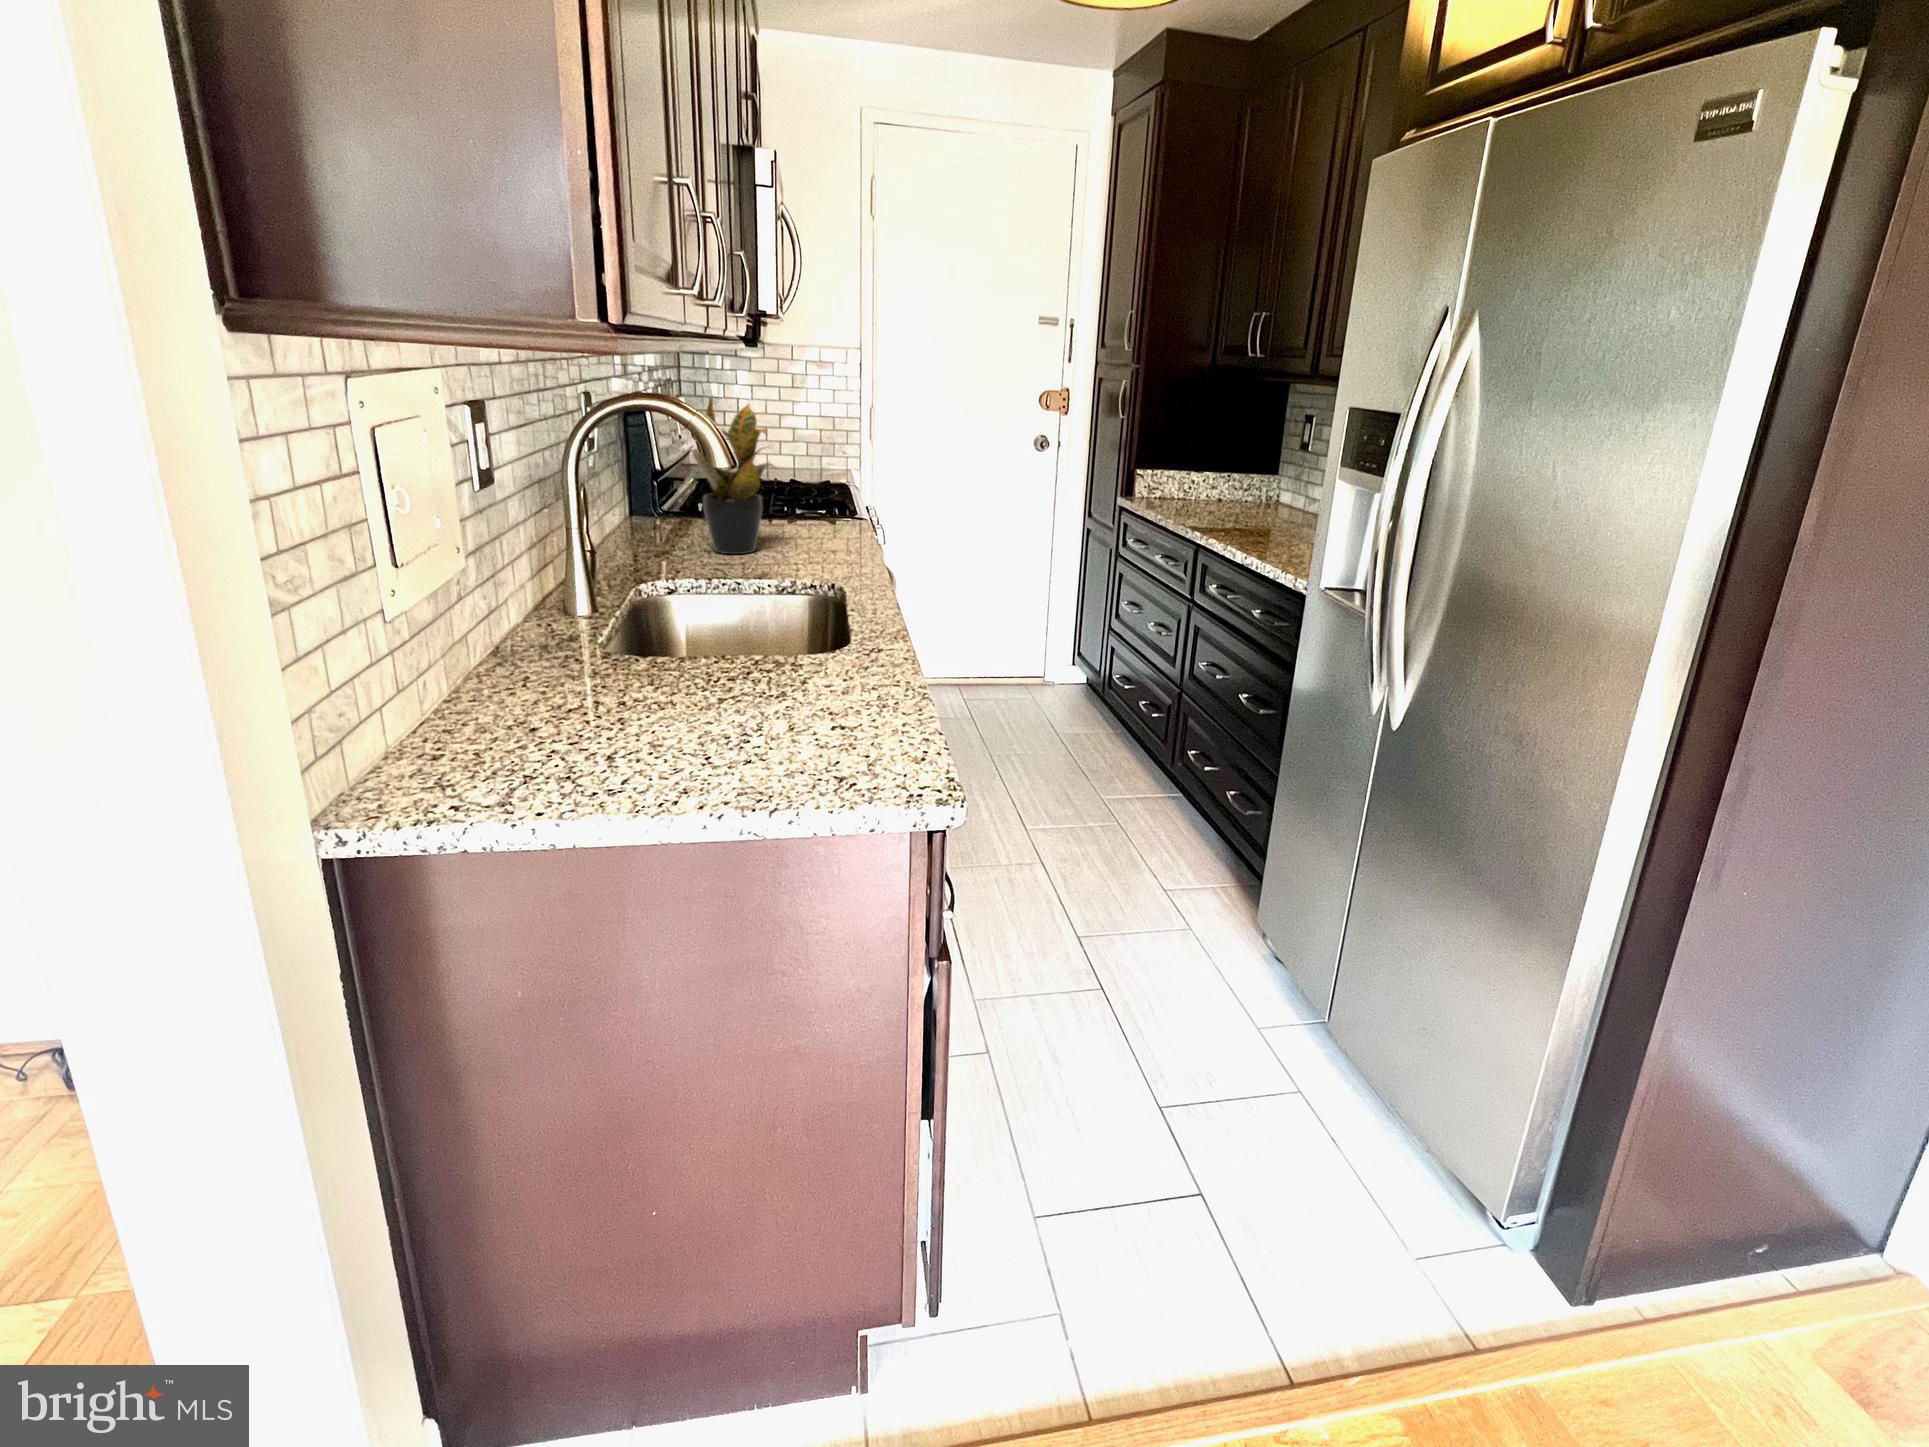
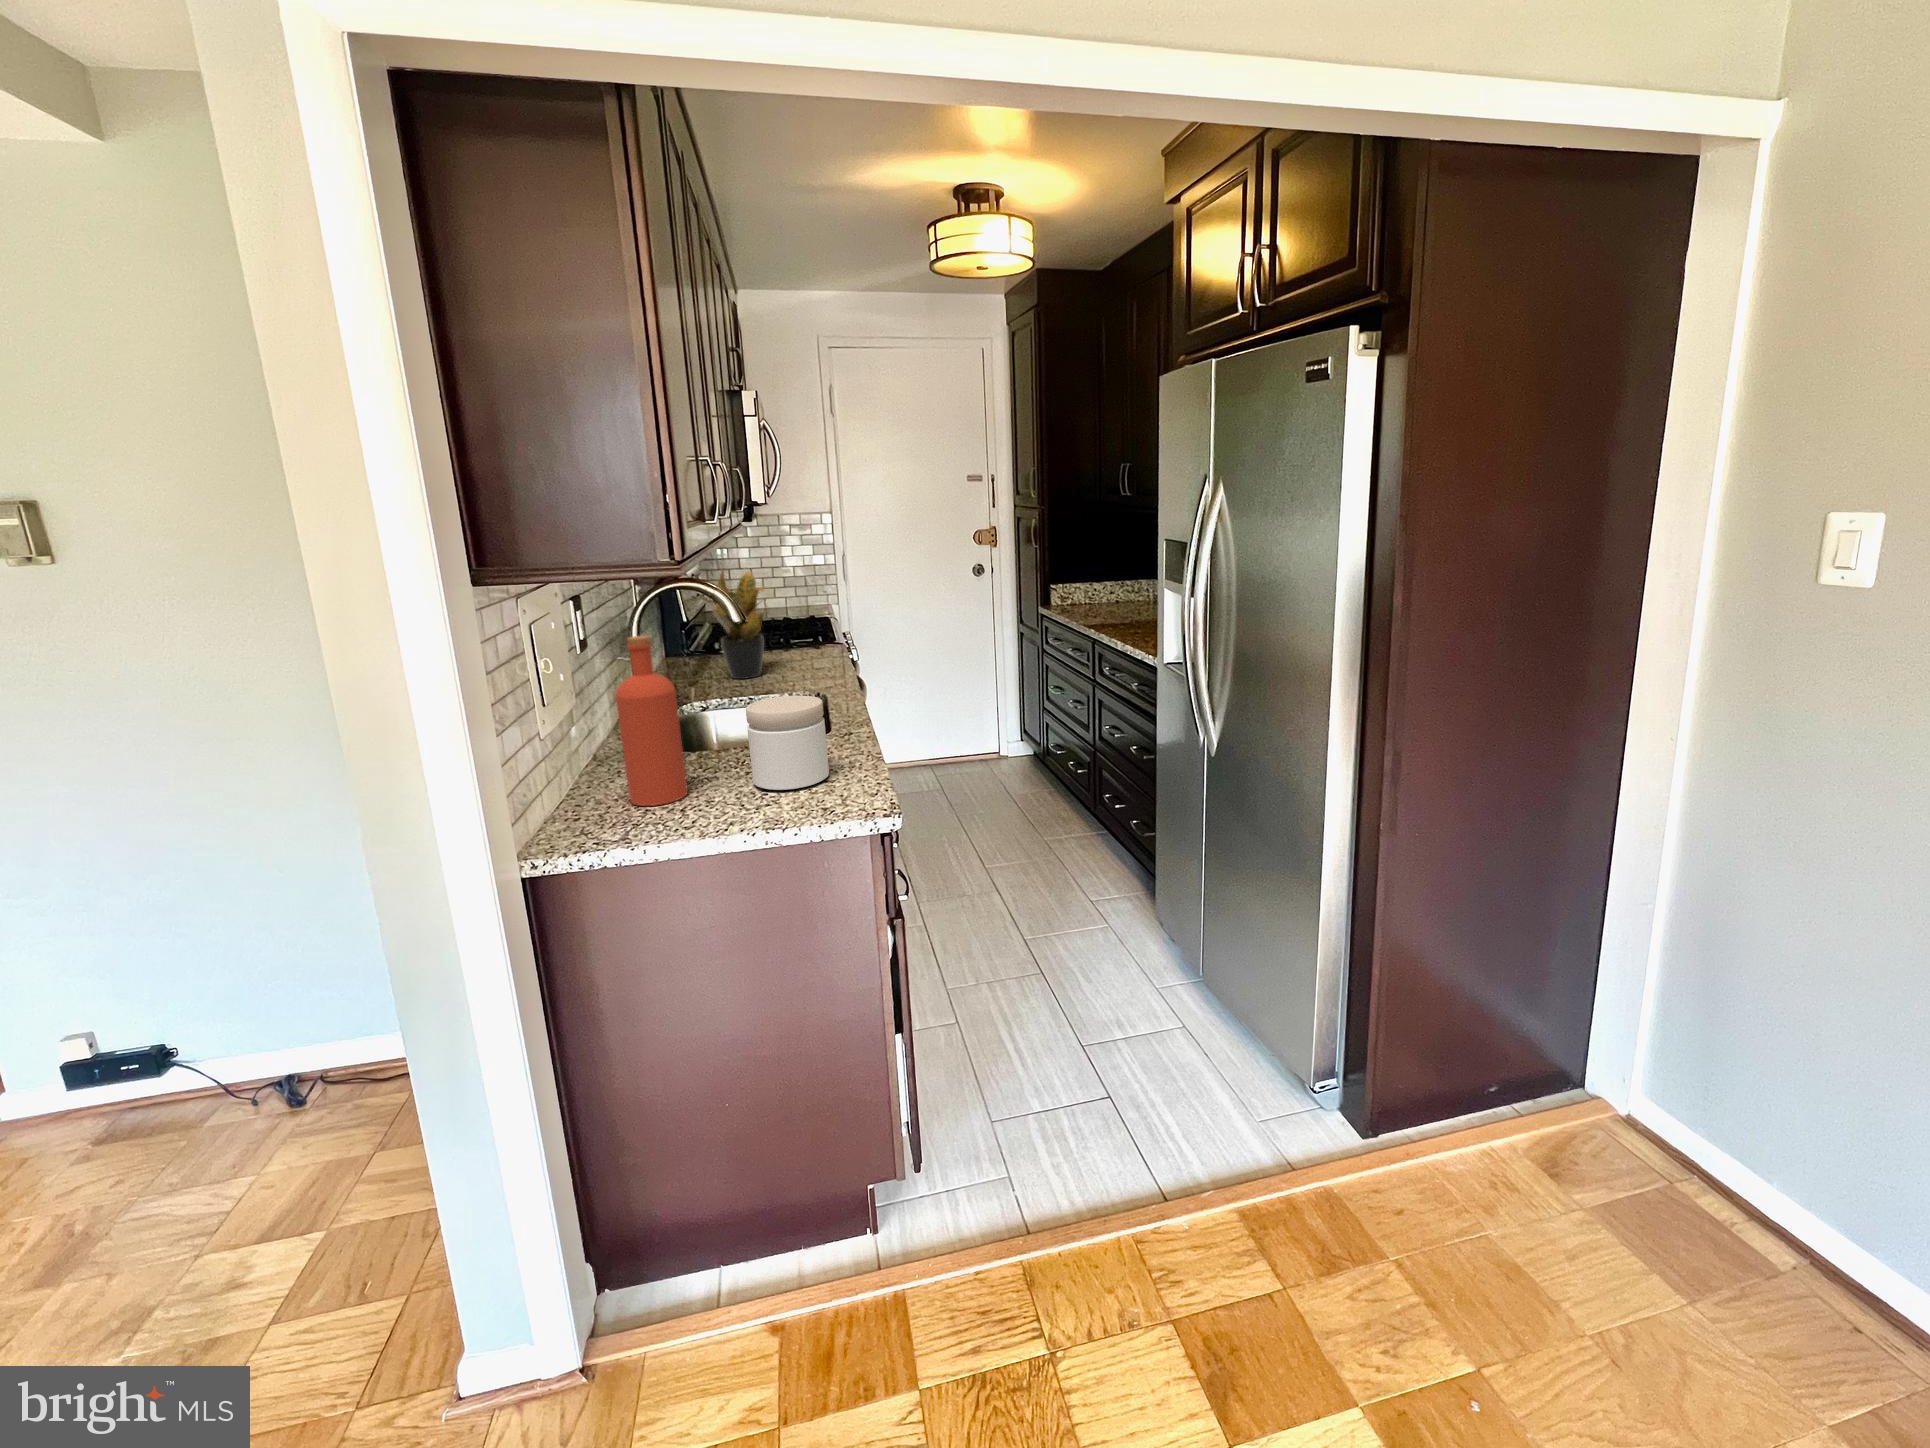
bottle: none [511,465,624,744] -> present [615,636,688,806]
jar: none [723,587,848,737] -> present [746,696,829,790]

